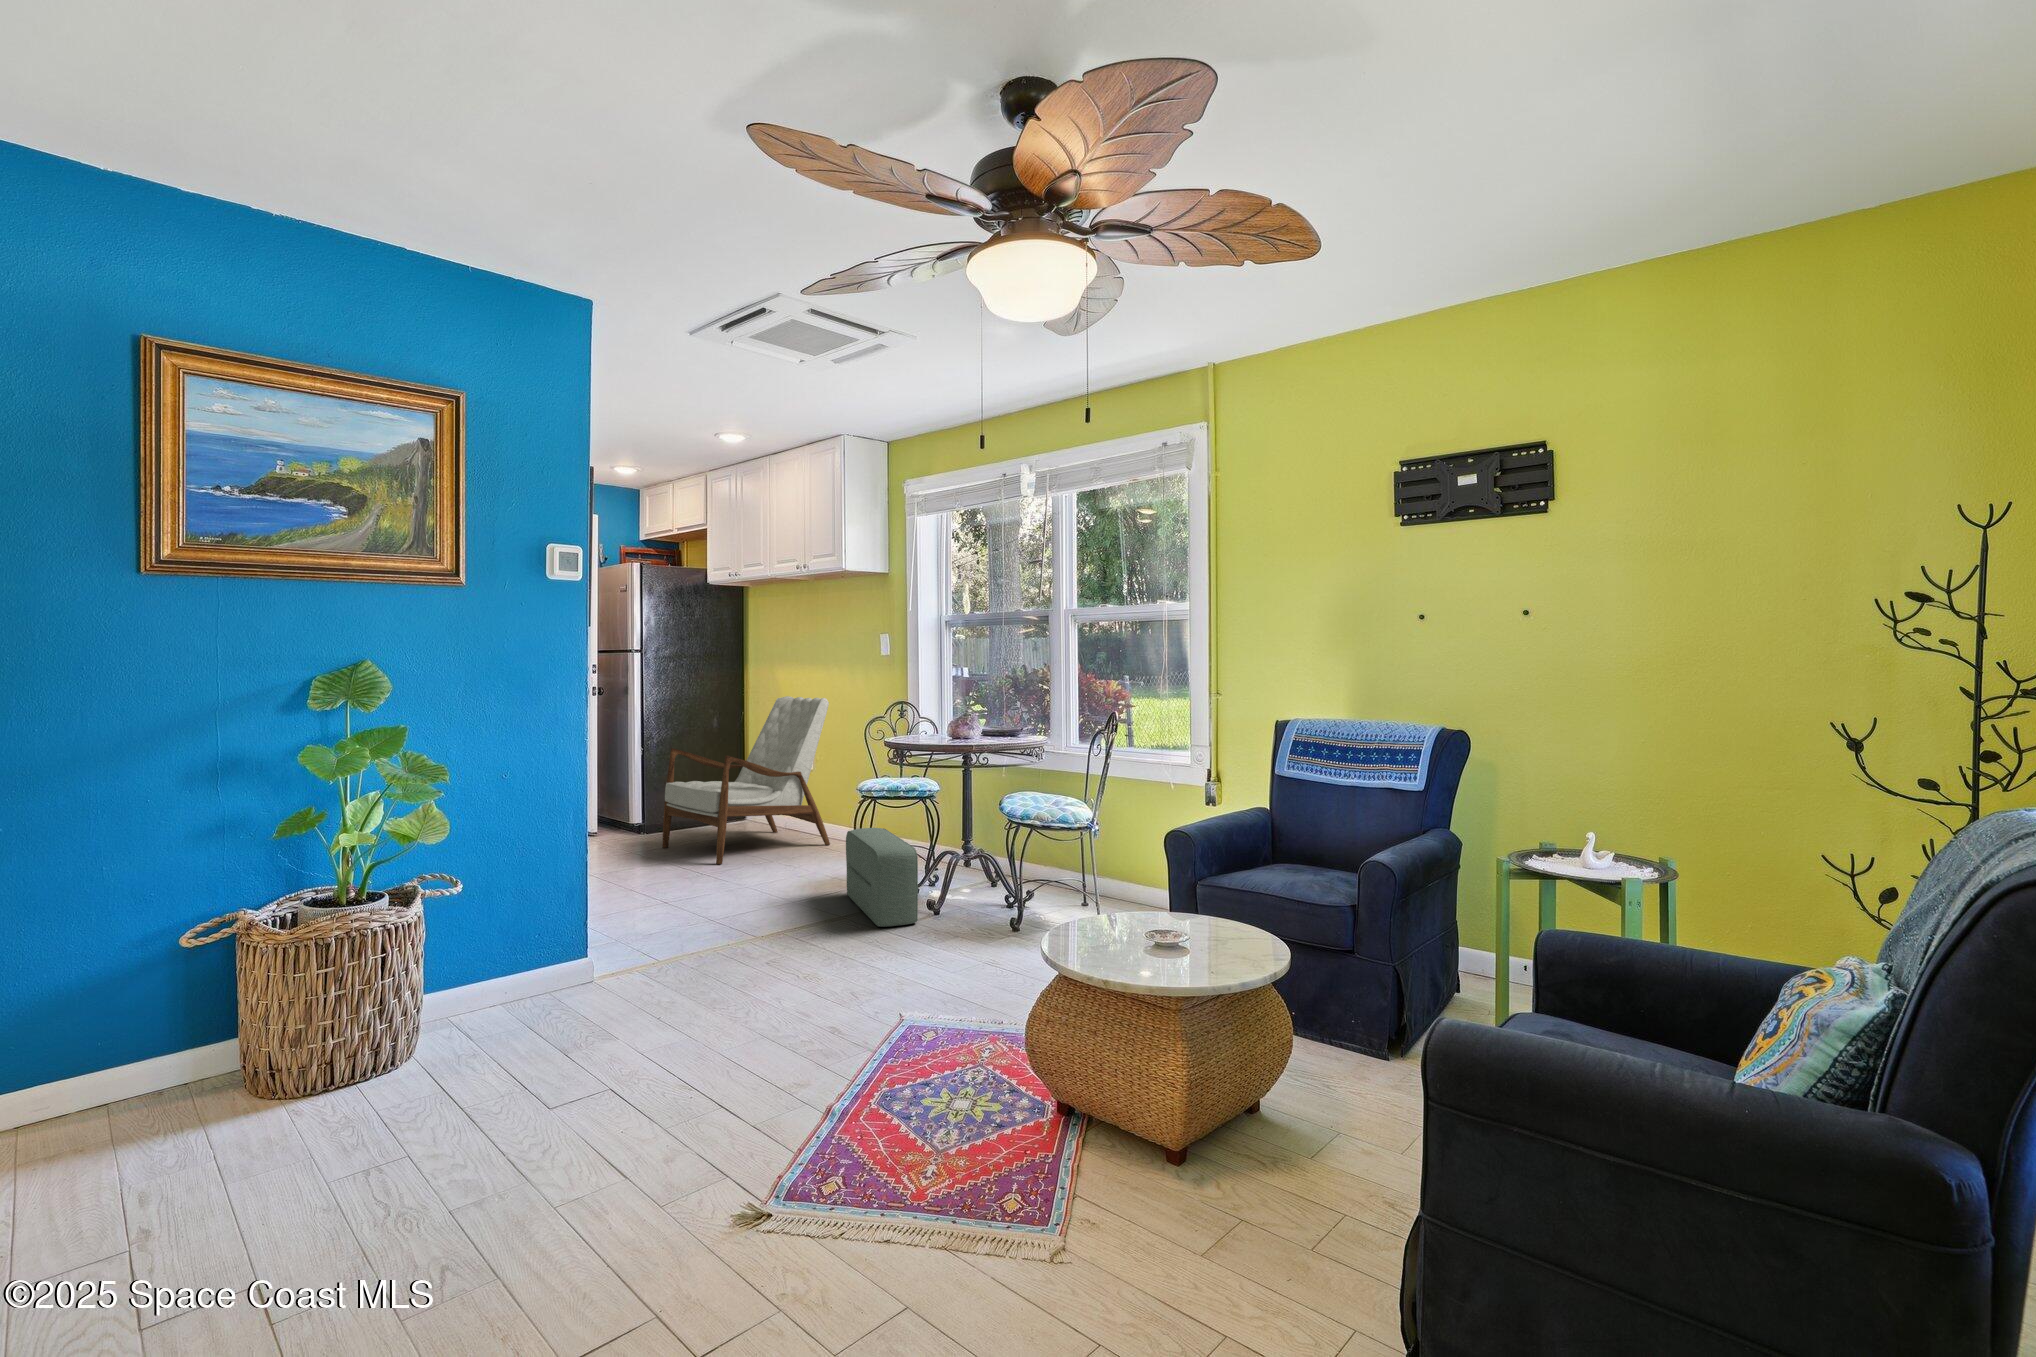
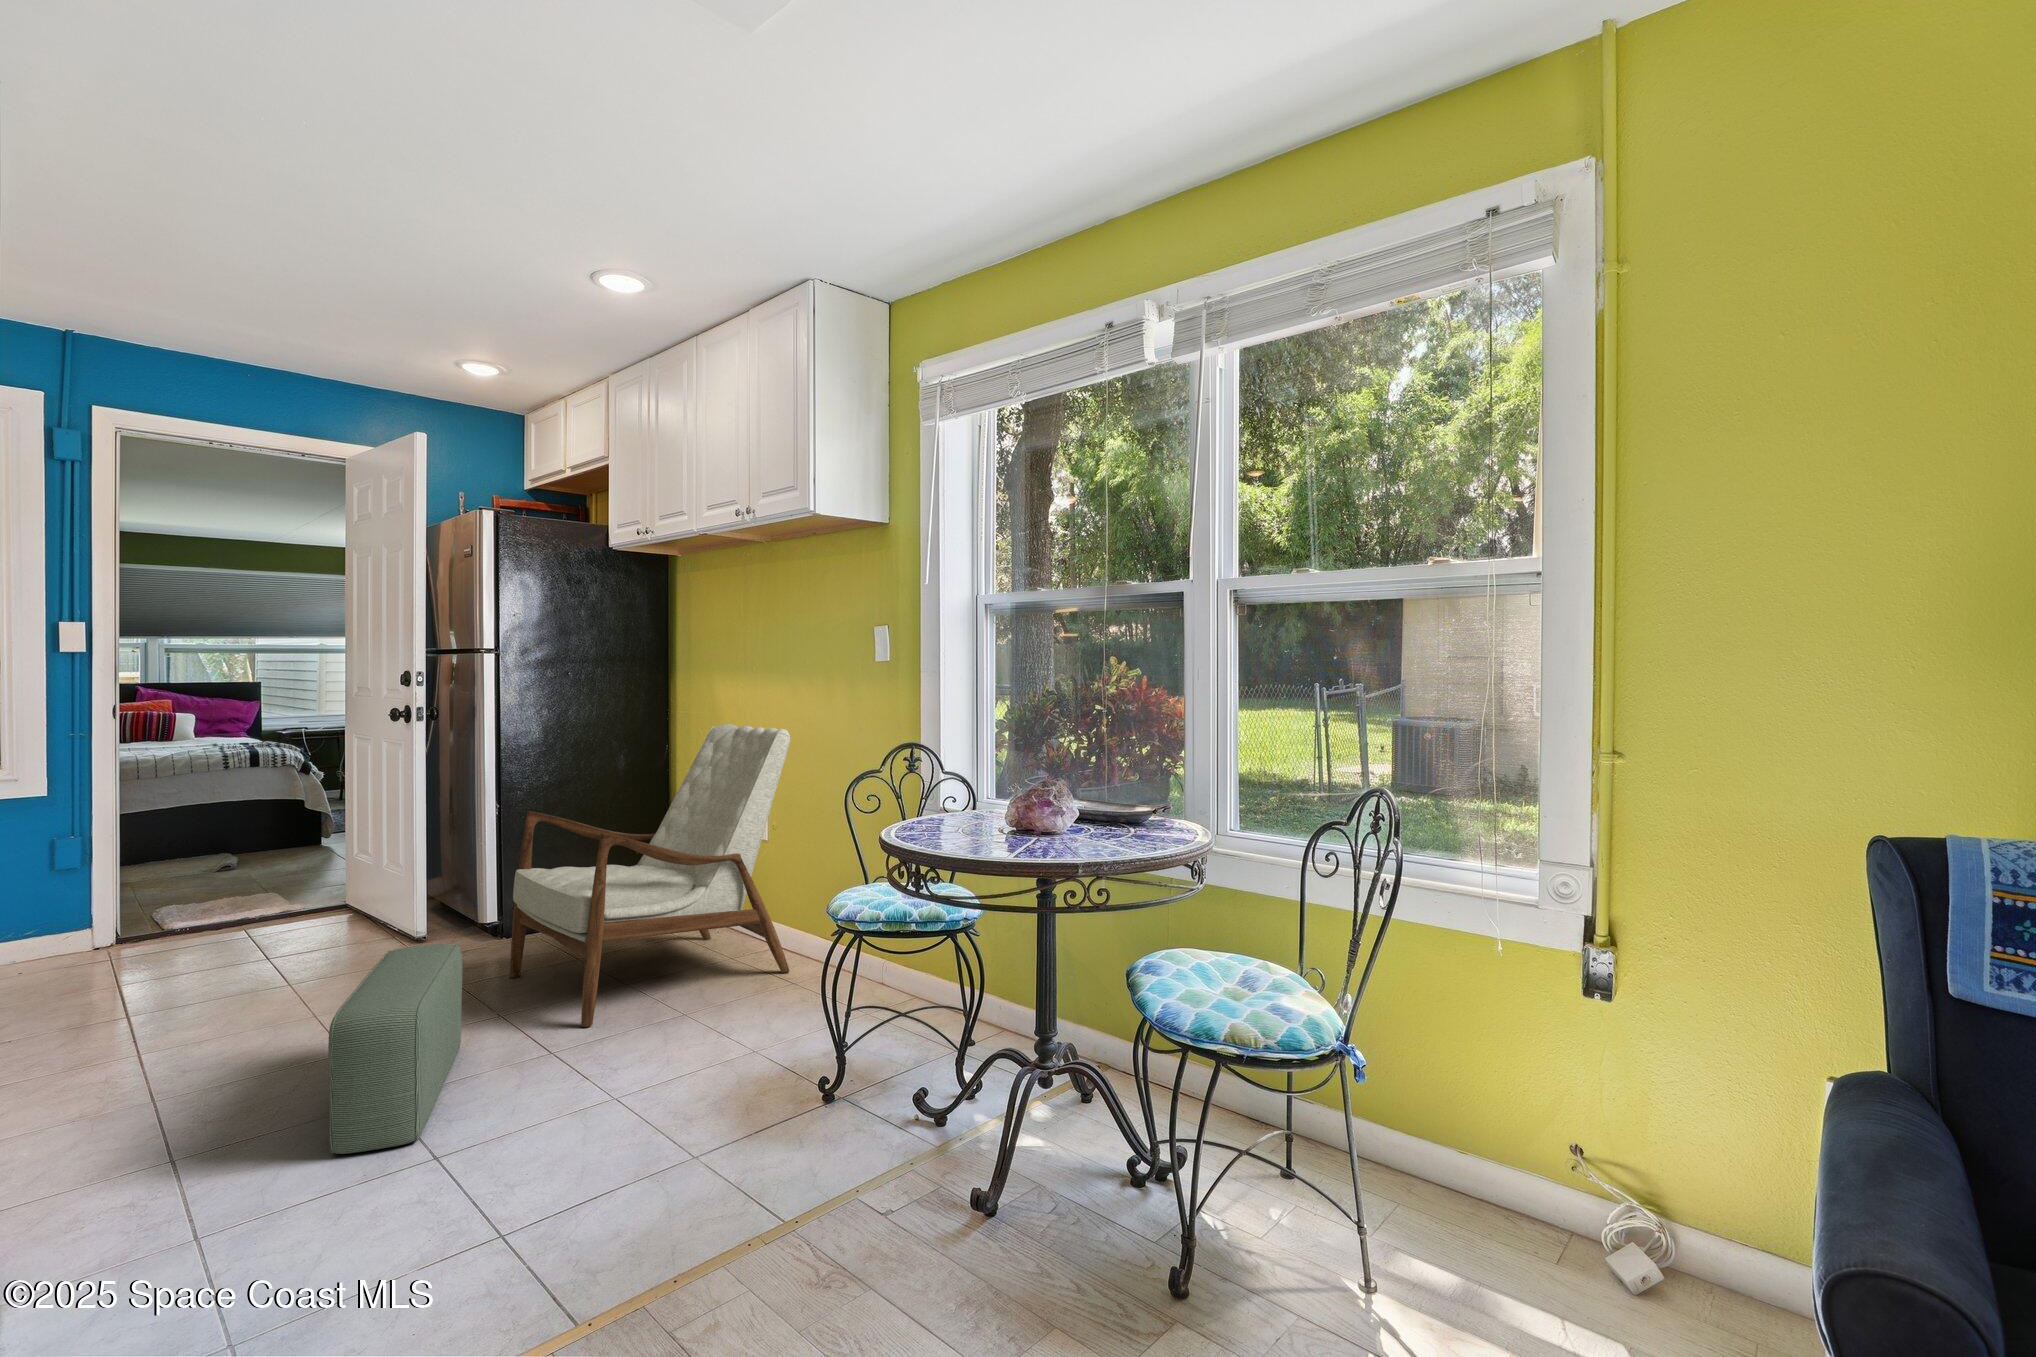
pouf: present [846,828,918,927] -> present [328,944,462,1154]

